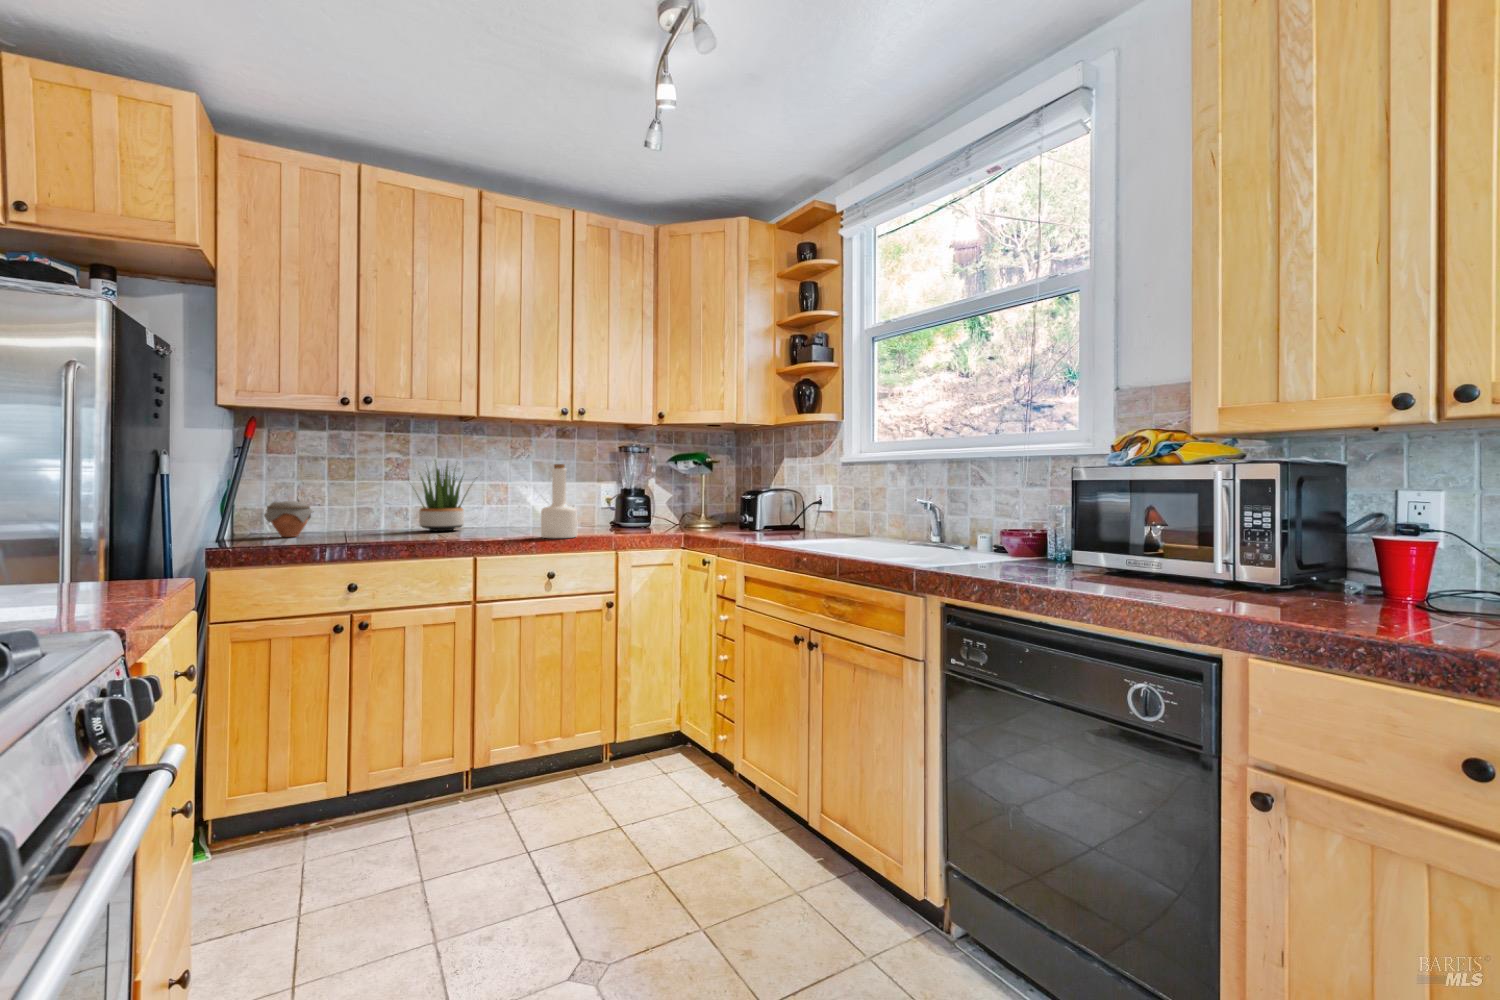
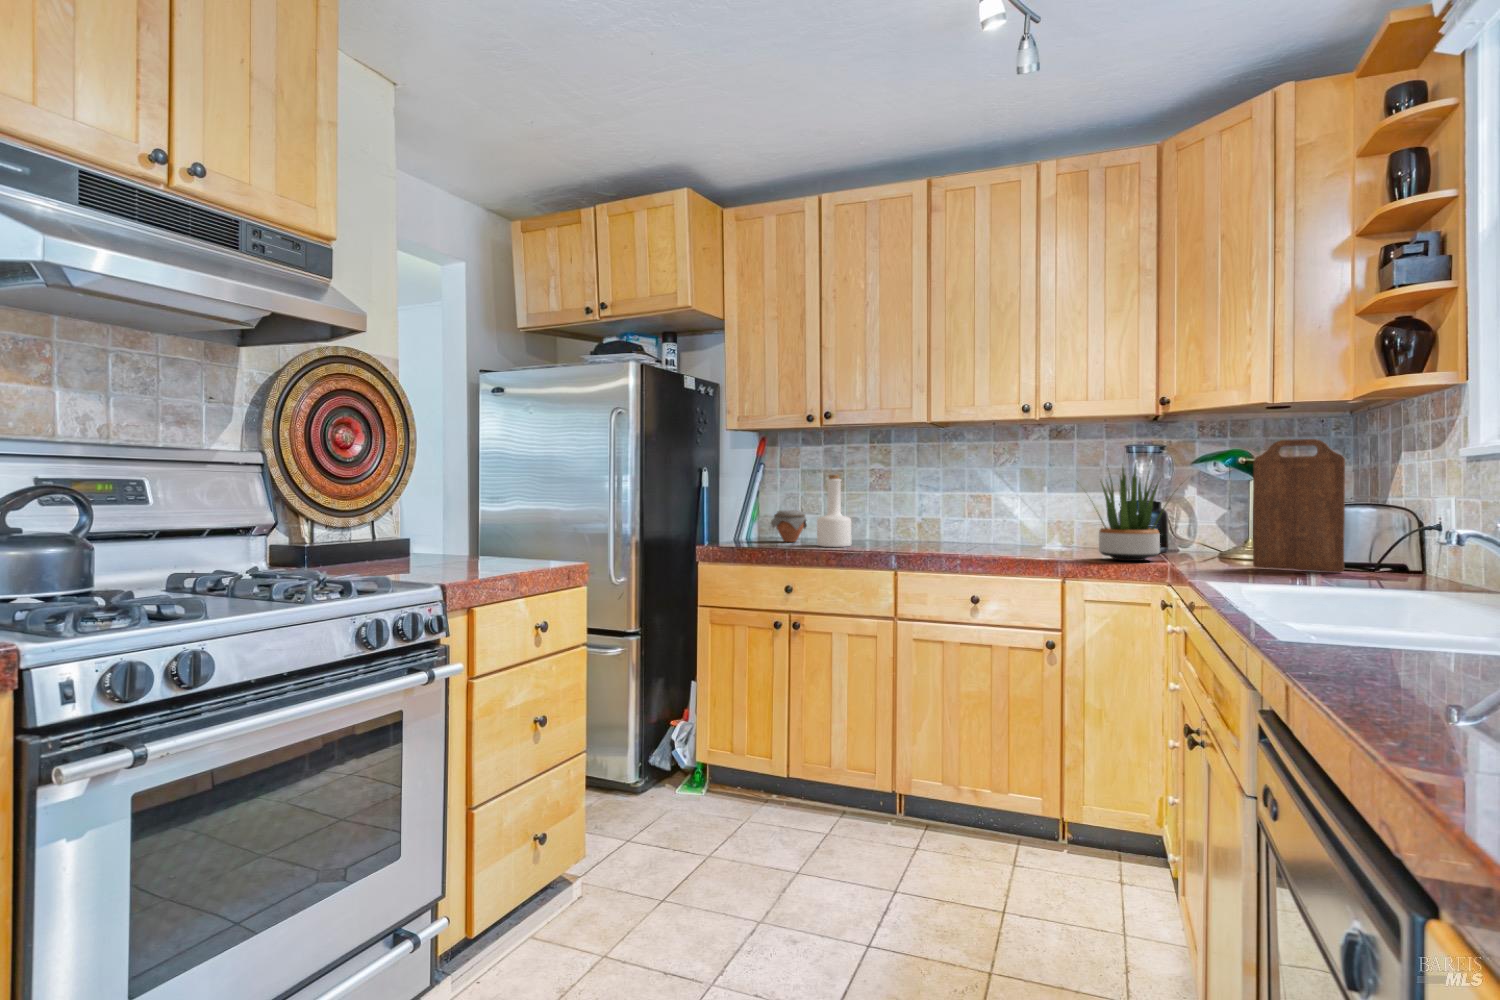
cutting board: none [737,450,784,532] -> present [1253,439,1345,572]
potted plant: present [408,463,469,531] -> present [1094,466,1167,561]
bottle: present [541,464,577,538] -> present [817,475,851,547]

